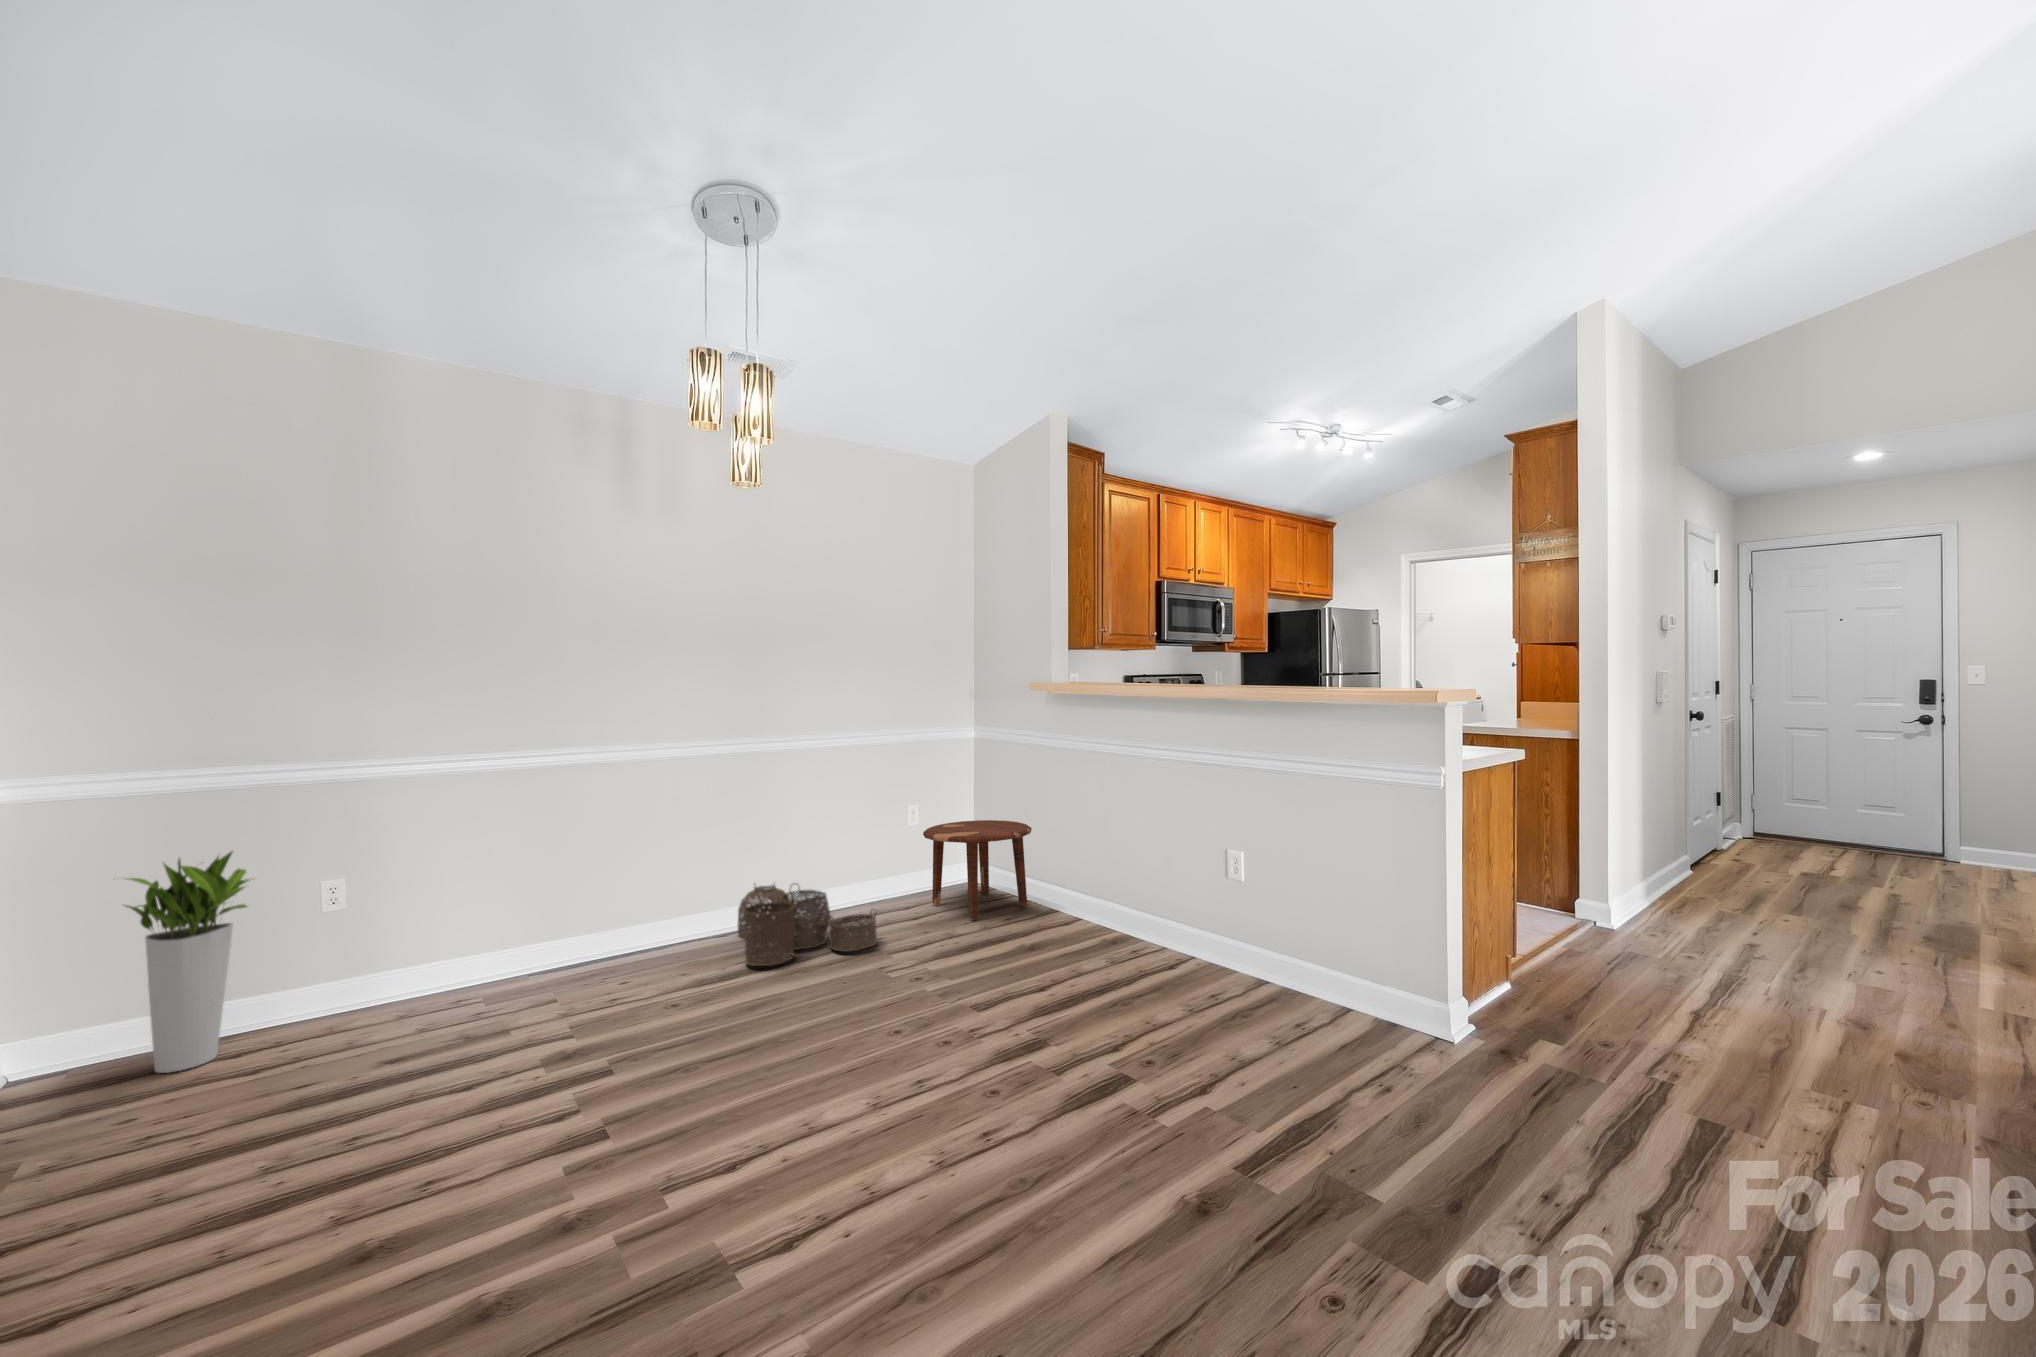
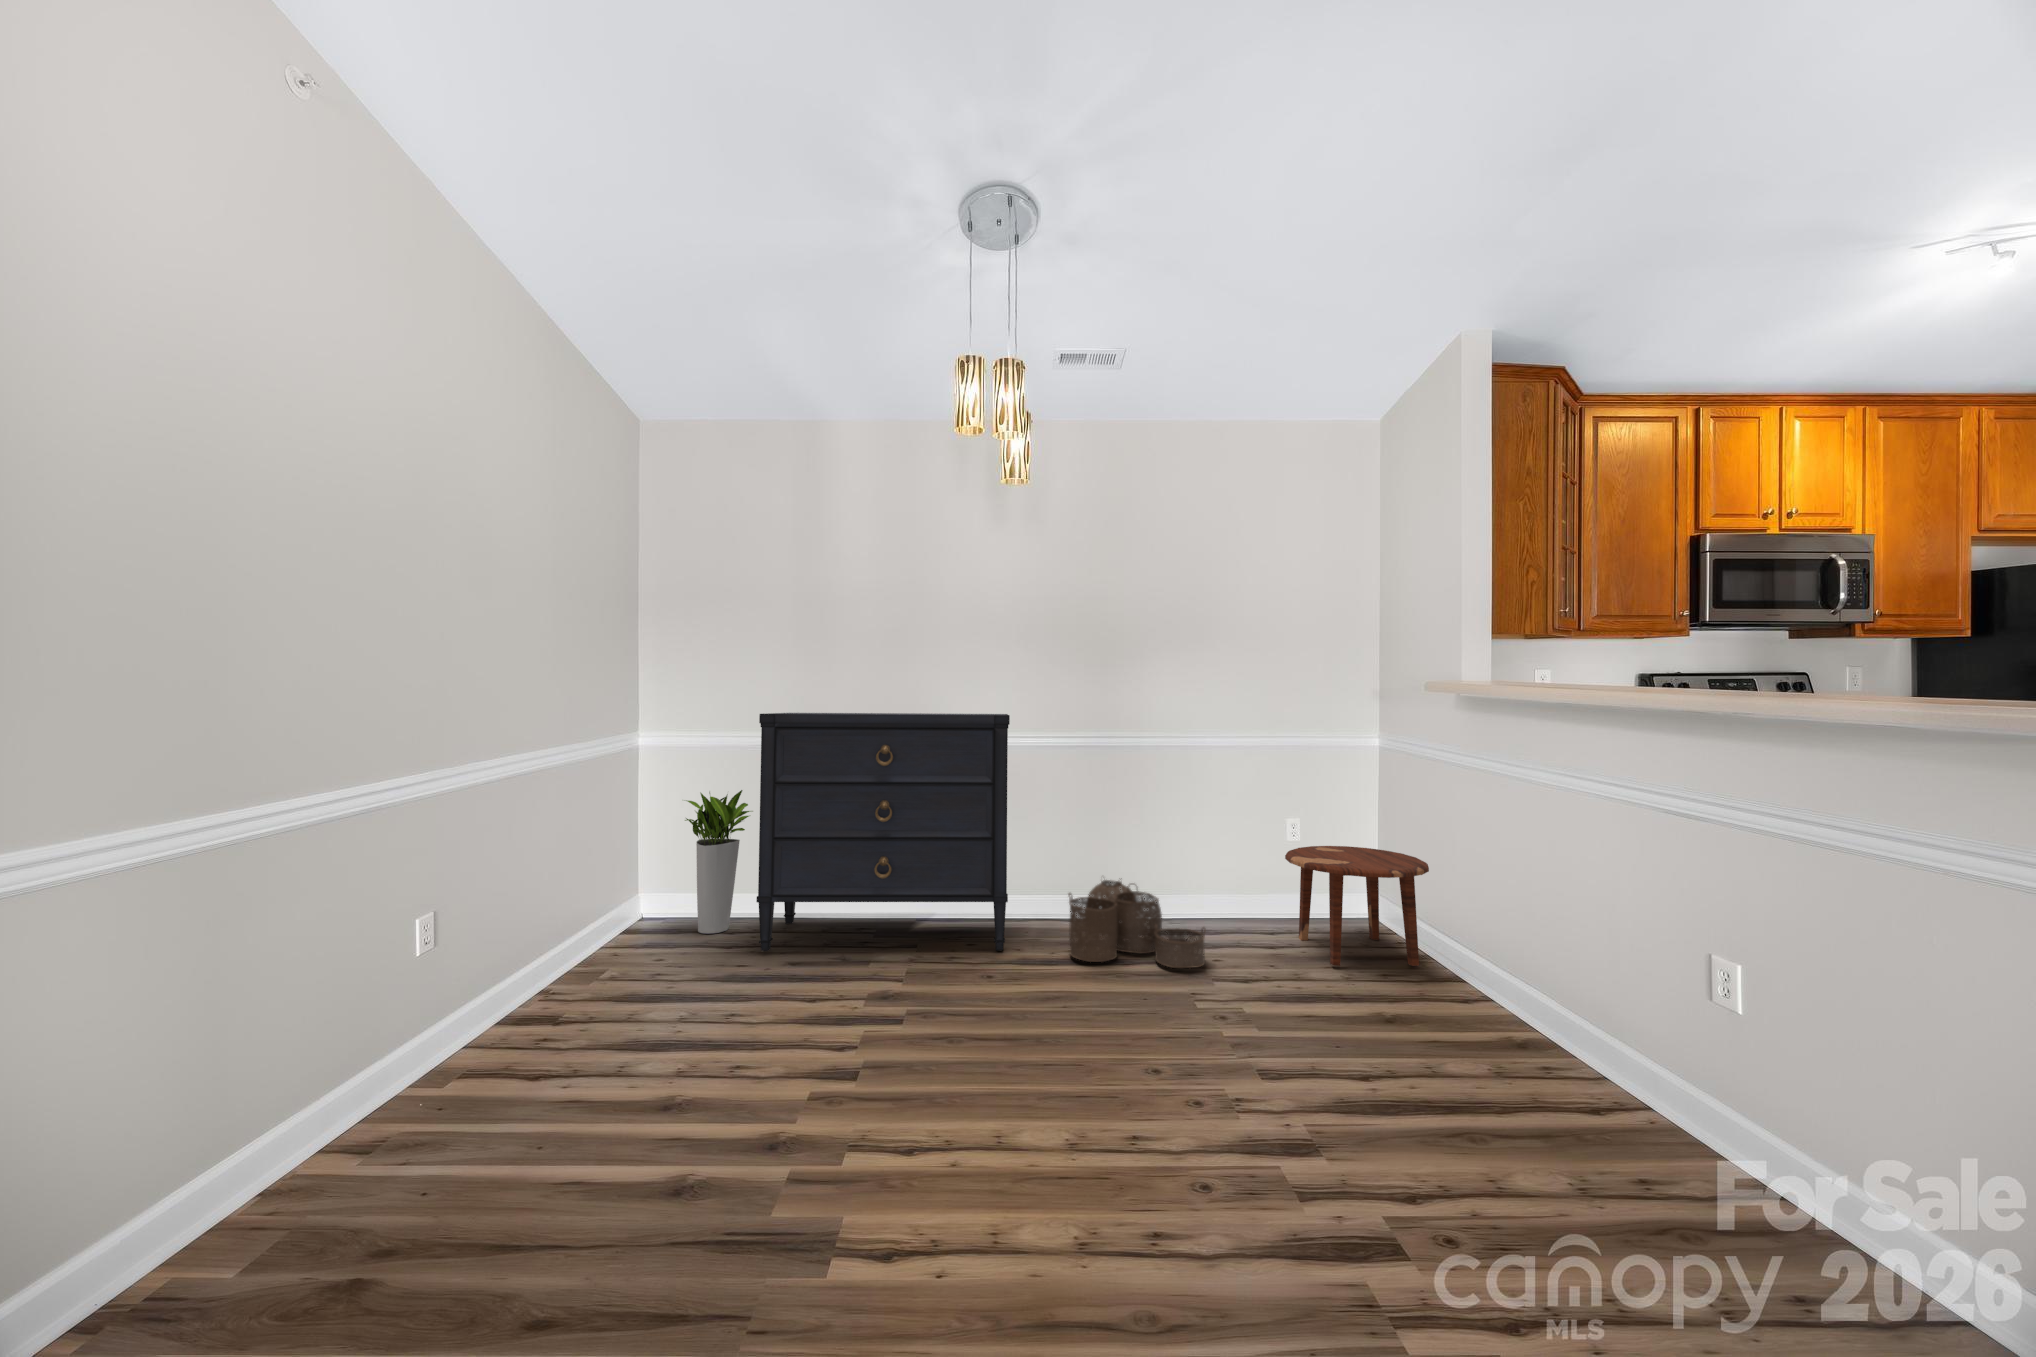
dresser: none [313,723,676,1063] -> present [756,713,1010,951]

